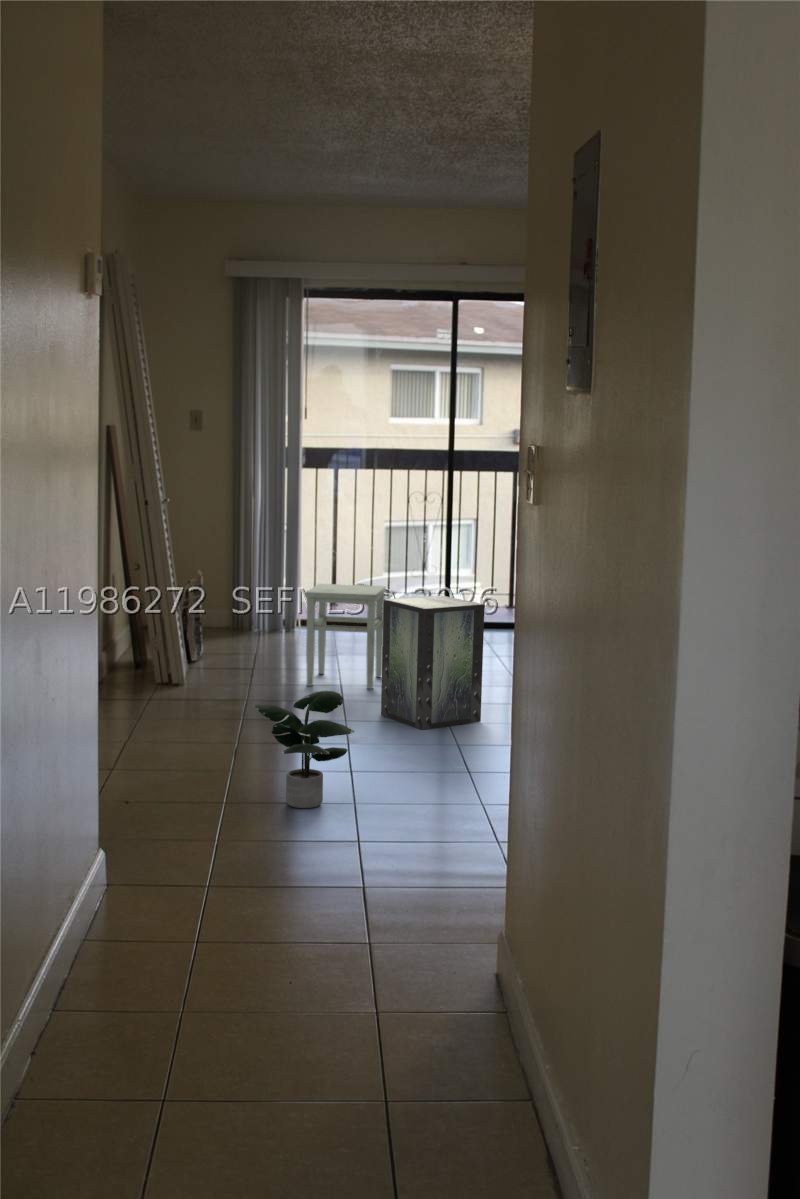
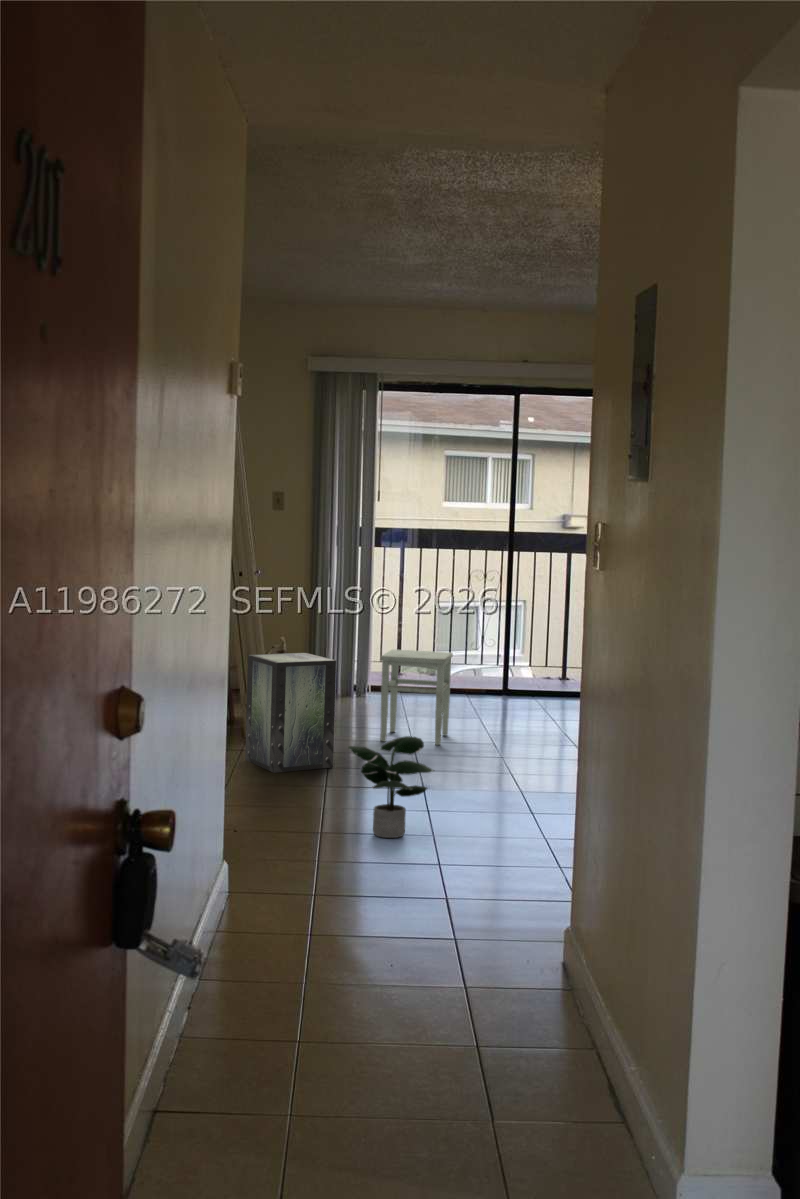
storage box: present [381,595,485,730] -> present [245,653,336,773]

